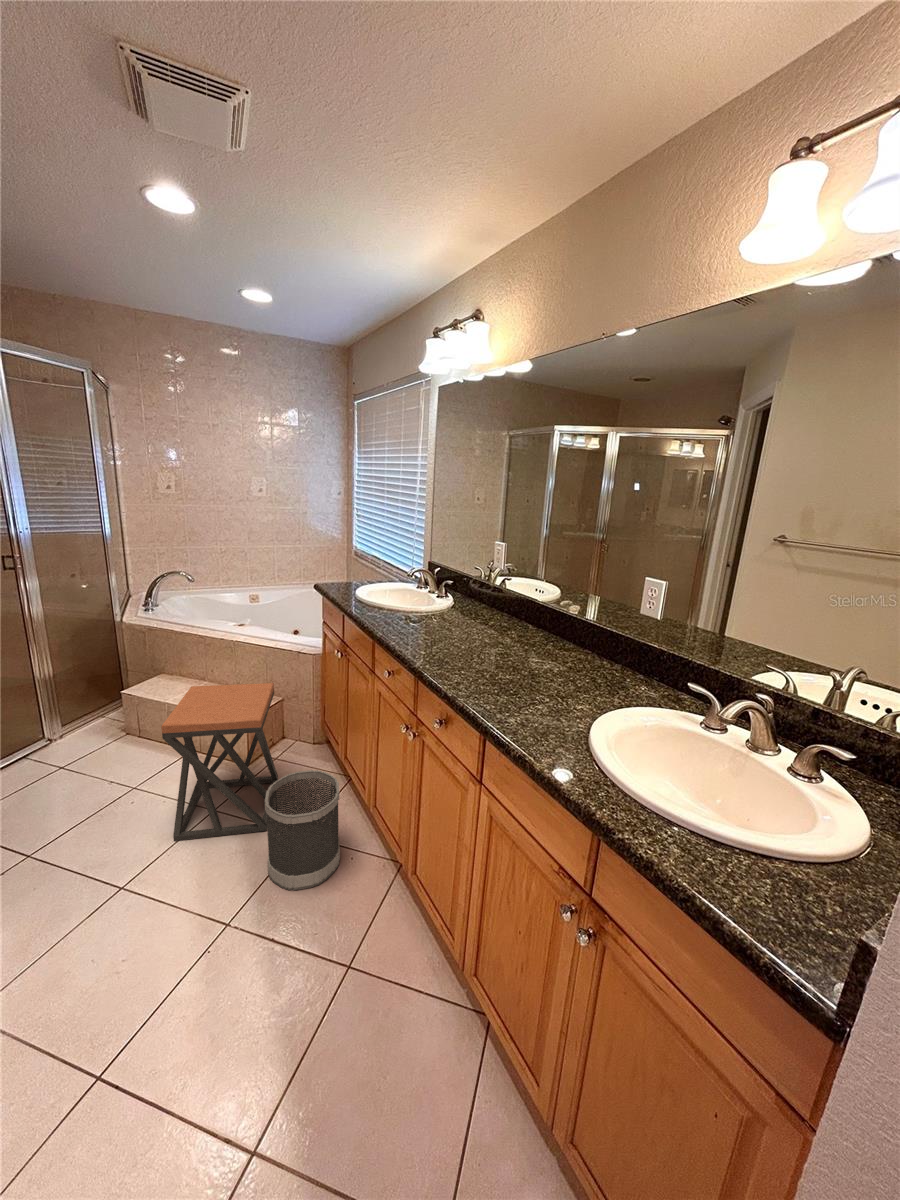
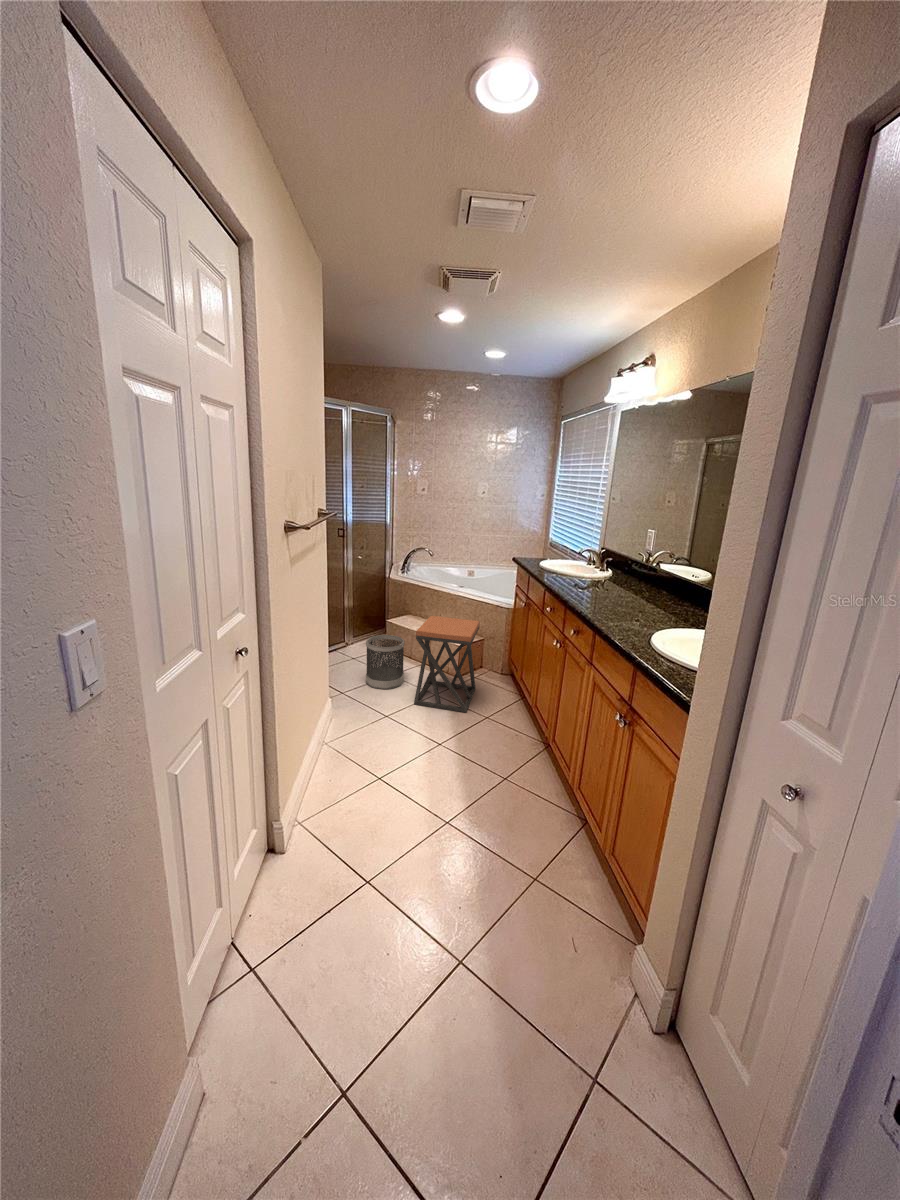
wastebasket: present [265,770,340,890] -> present [366,635,405,689]

